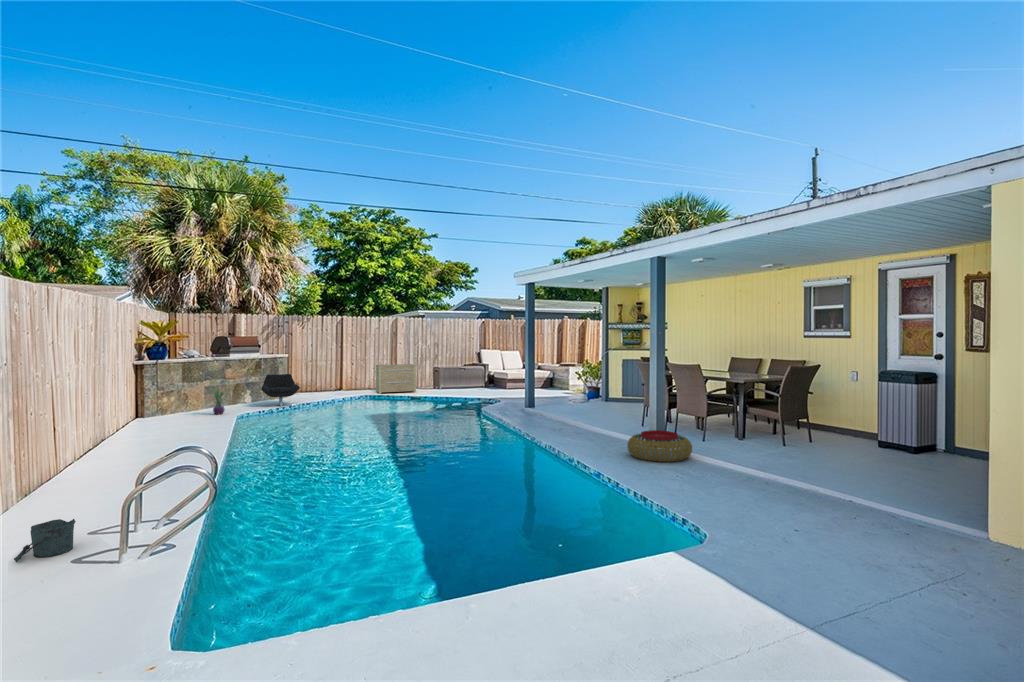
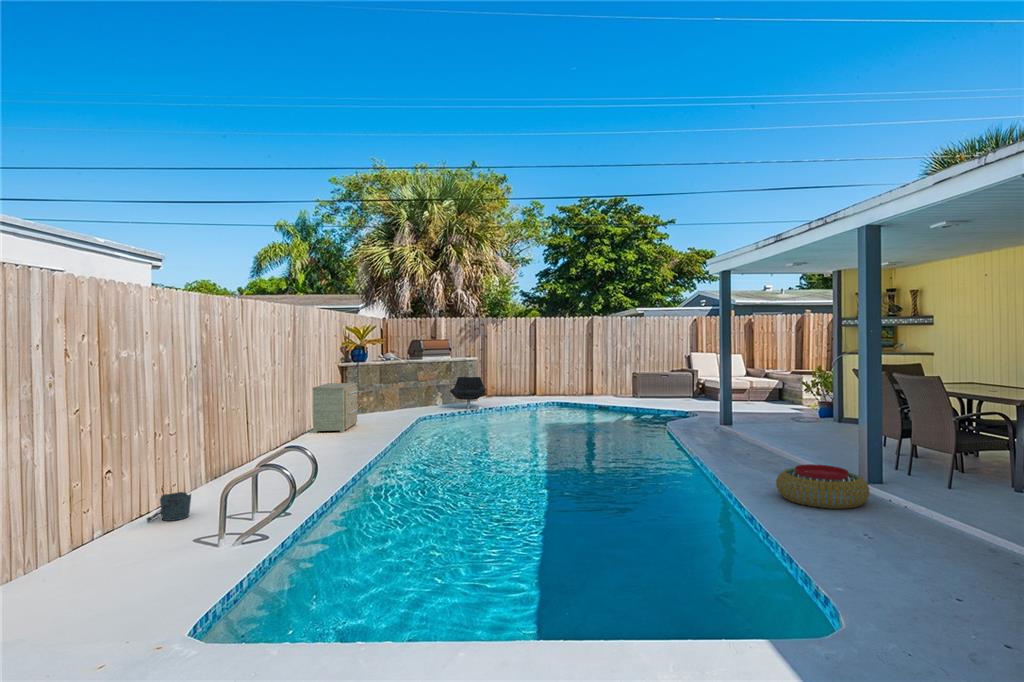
side table: present [376,364,416,394] -> present [313,383,358,433]
decorative plant: present [213,388,225,415] -> none [396,387,422,414]

